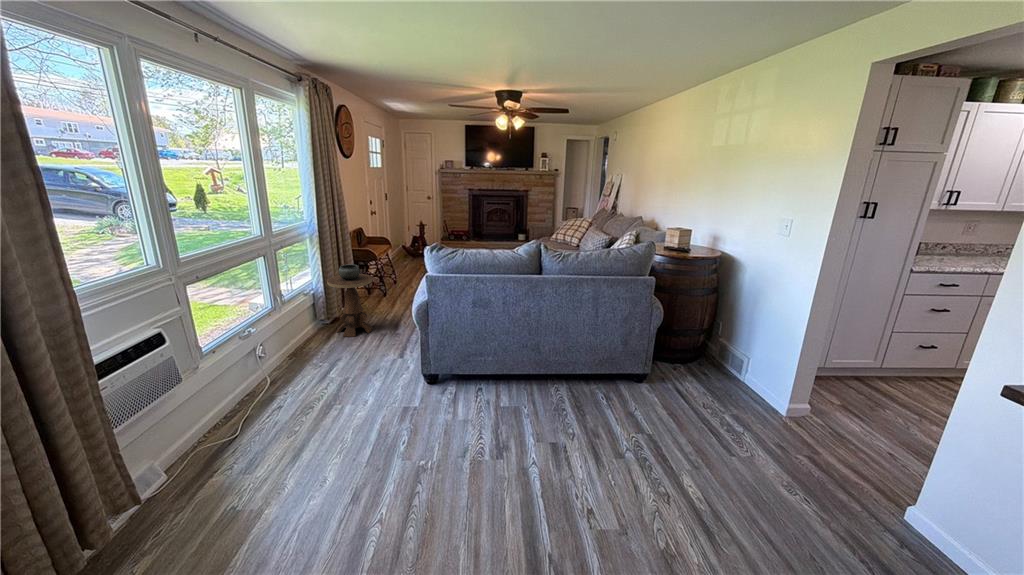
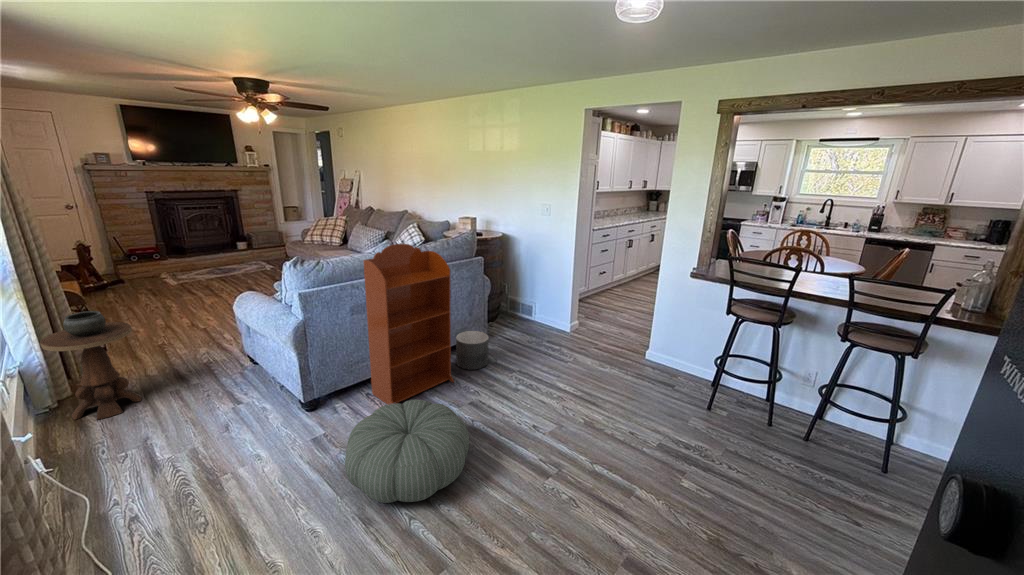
bookcase: none [483,244,571,413] -> present [364,244,454,404]
planter: none [585,360,628,410] -> present [456,331,489,370]
pouf: none [364,402,494,513] -> present [345,400,469,503]

